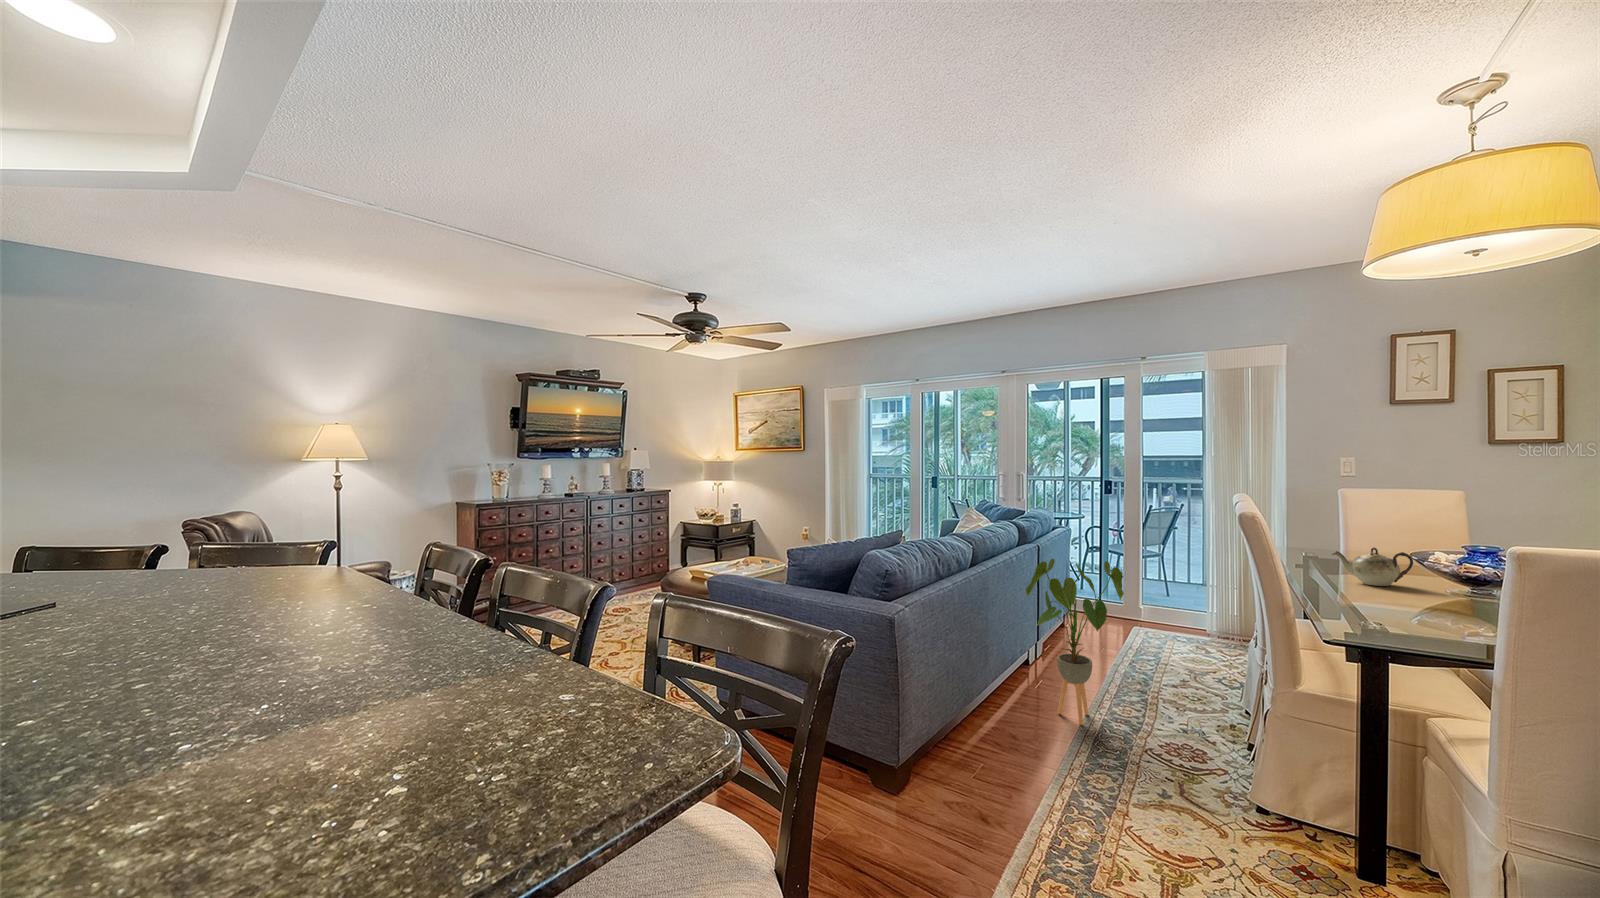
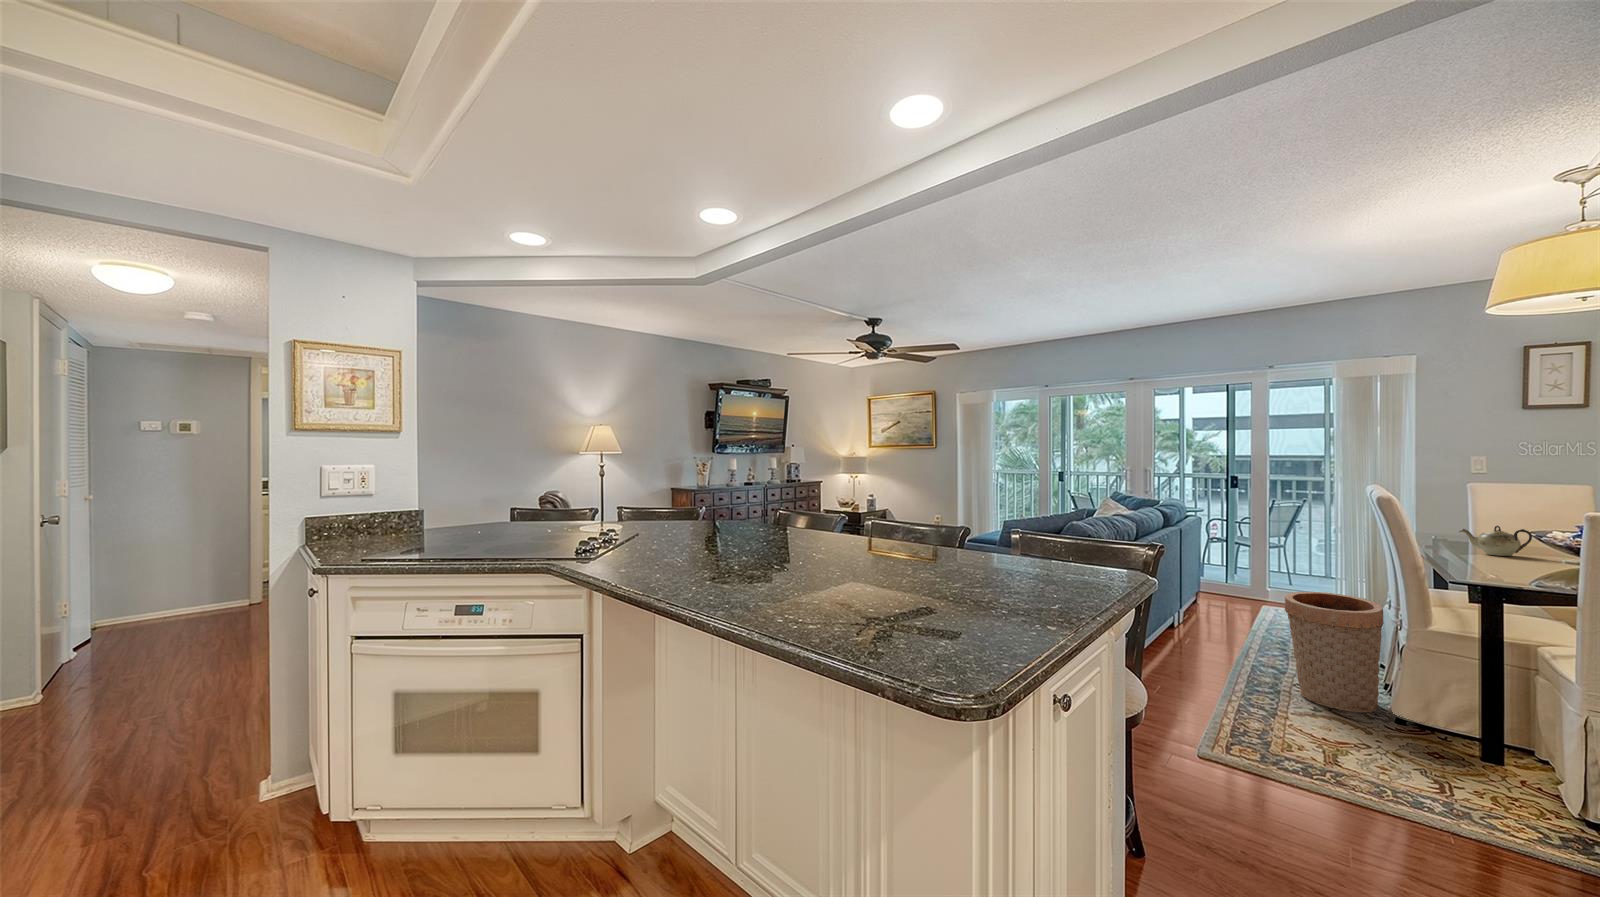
house plant: present [1026,559,1124,725] -> none [1178,536,1268,669]
basket: none [1133,631,1244,792] -> present [1285,592,1384,712]

